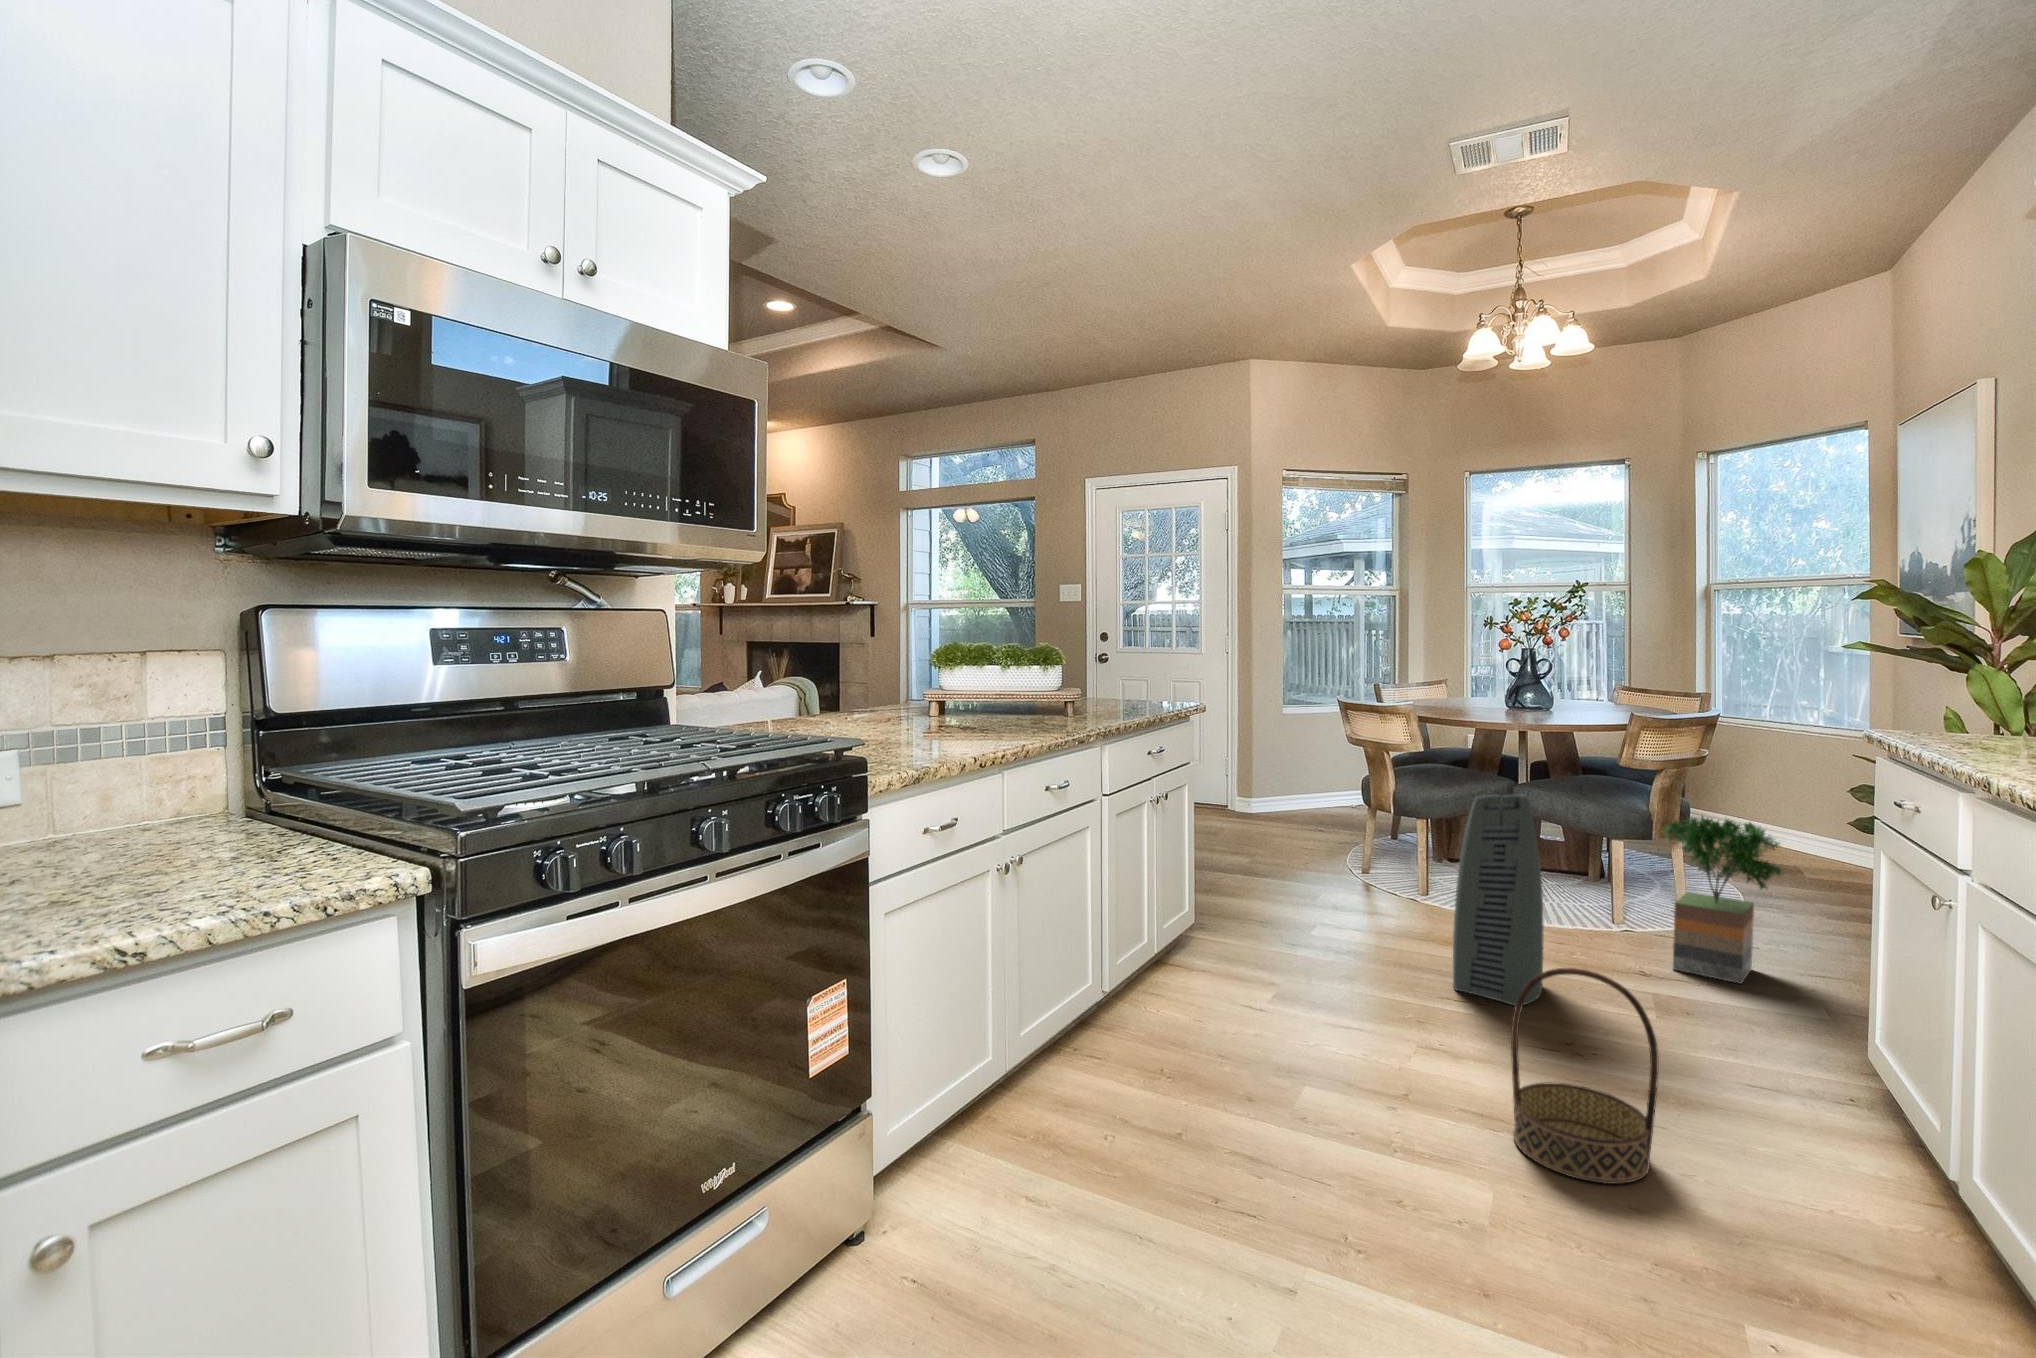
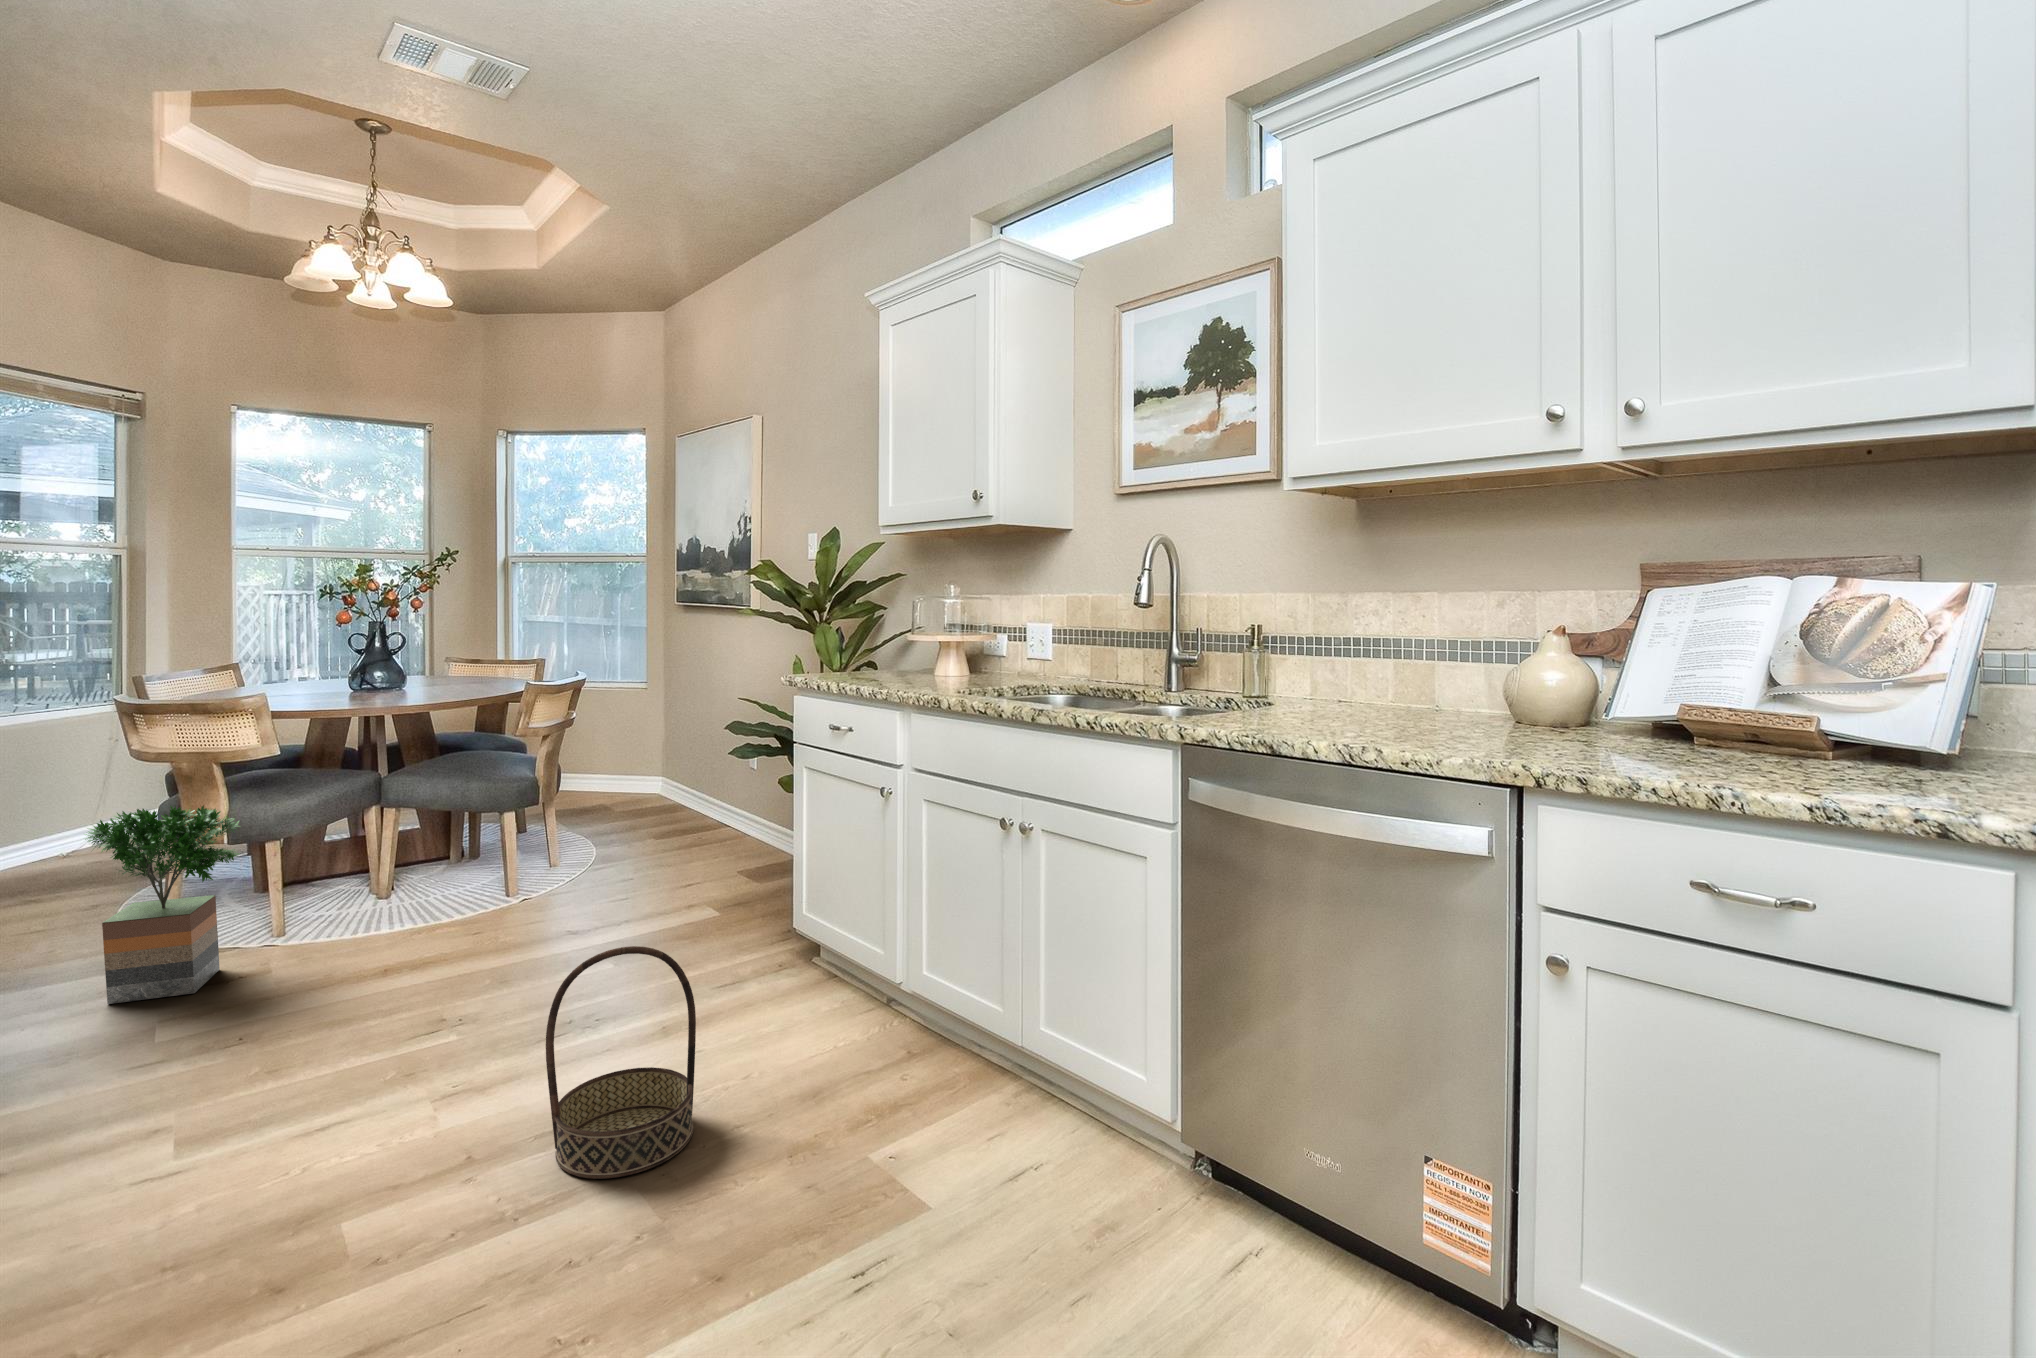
air purifier: present [1453,794,1544,1006] -> none [378,779,488,1033]
potted tree: present [1664,816,1782,984] -> present [86,806,239,1004]

